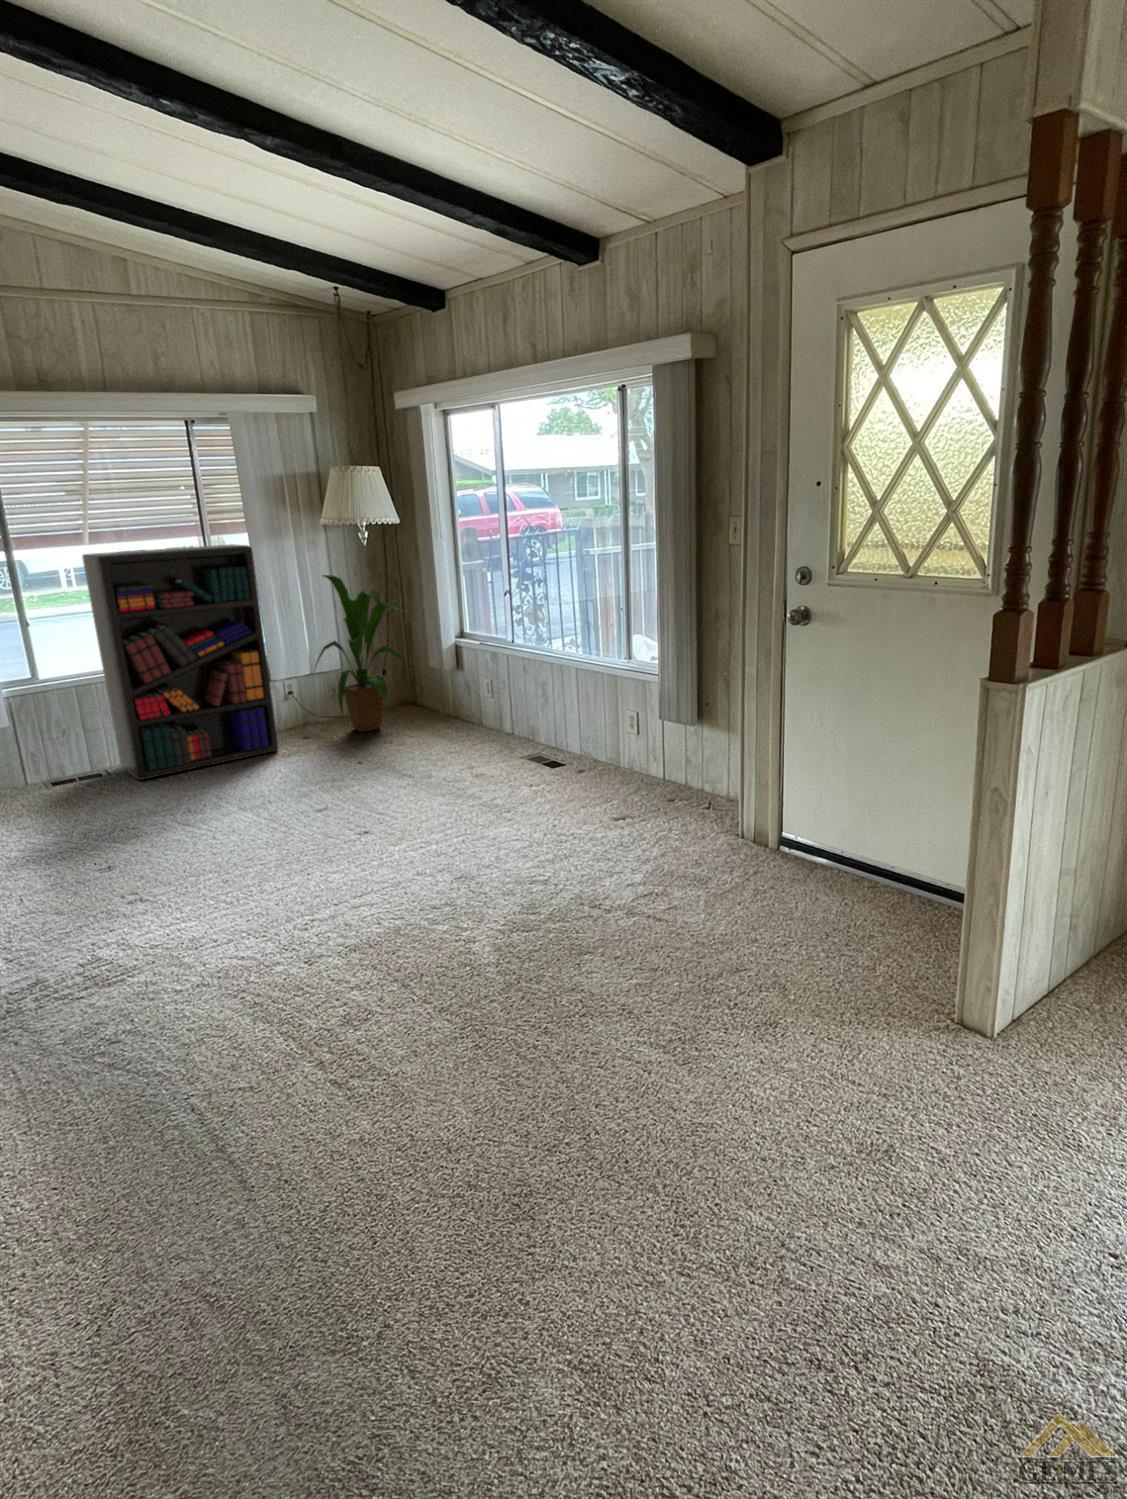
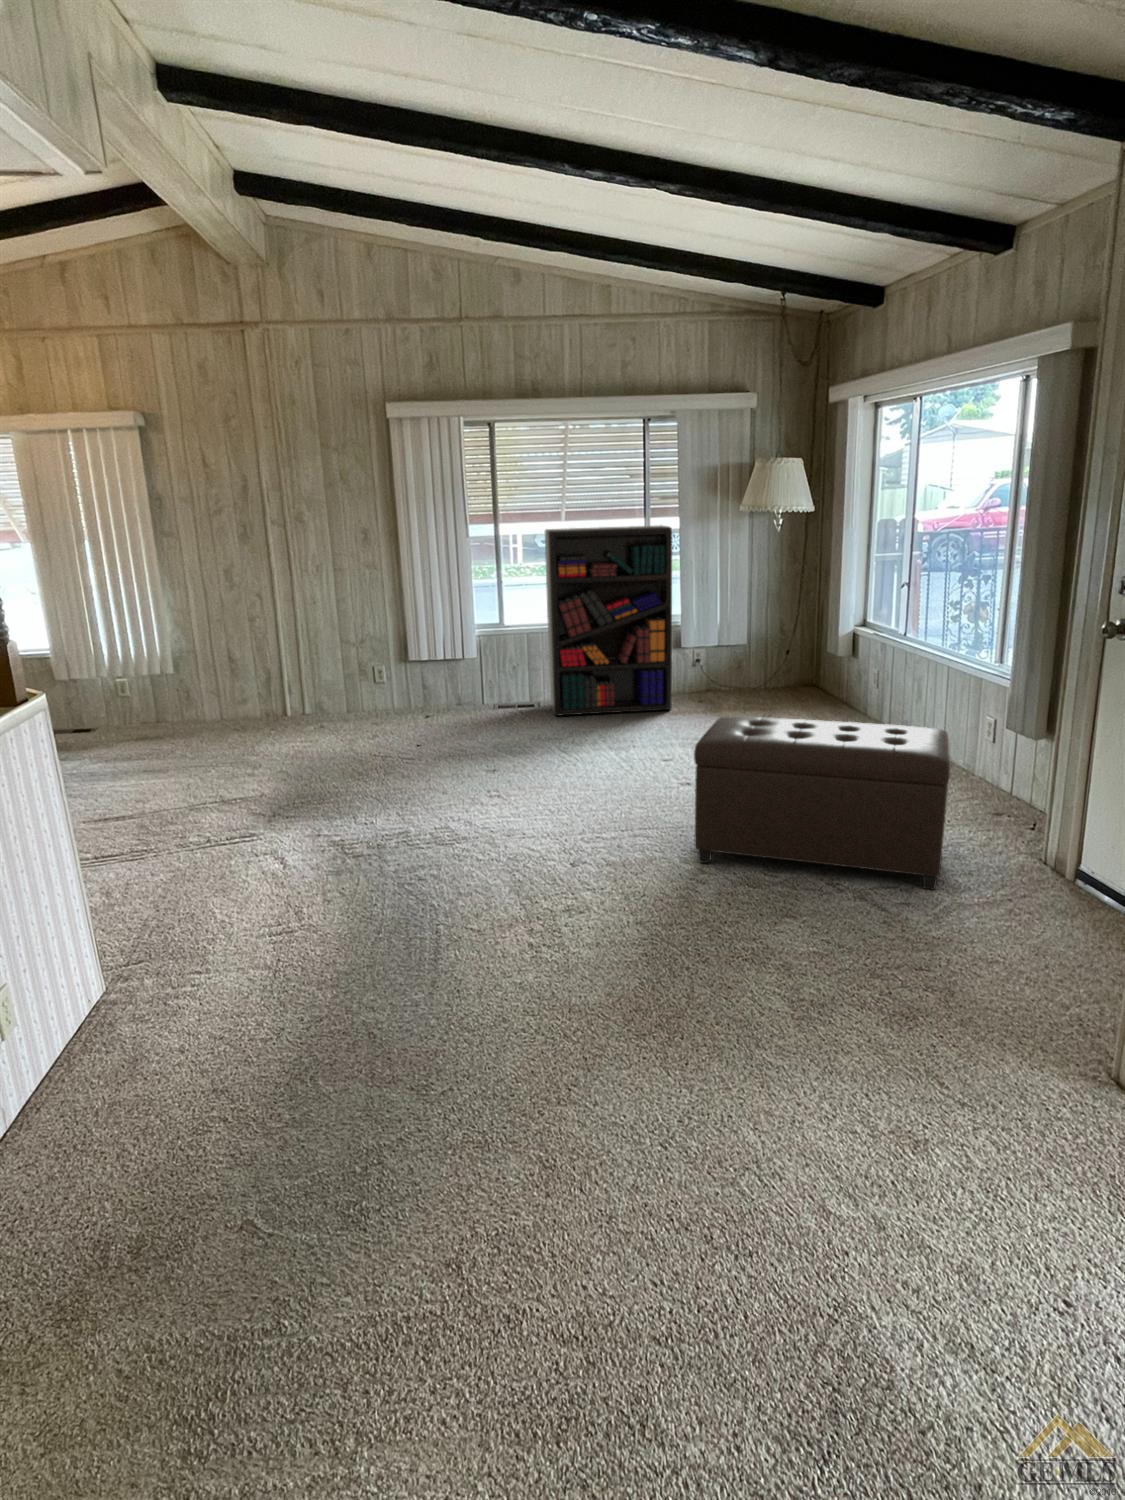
house plant: present [316,575,406,732] -> none [719,556,816,705]
ottoman: none [421,730,685,917] -> present [694,717,951,890]

